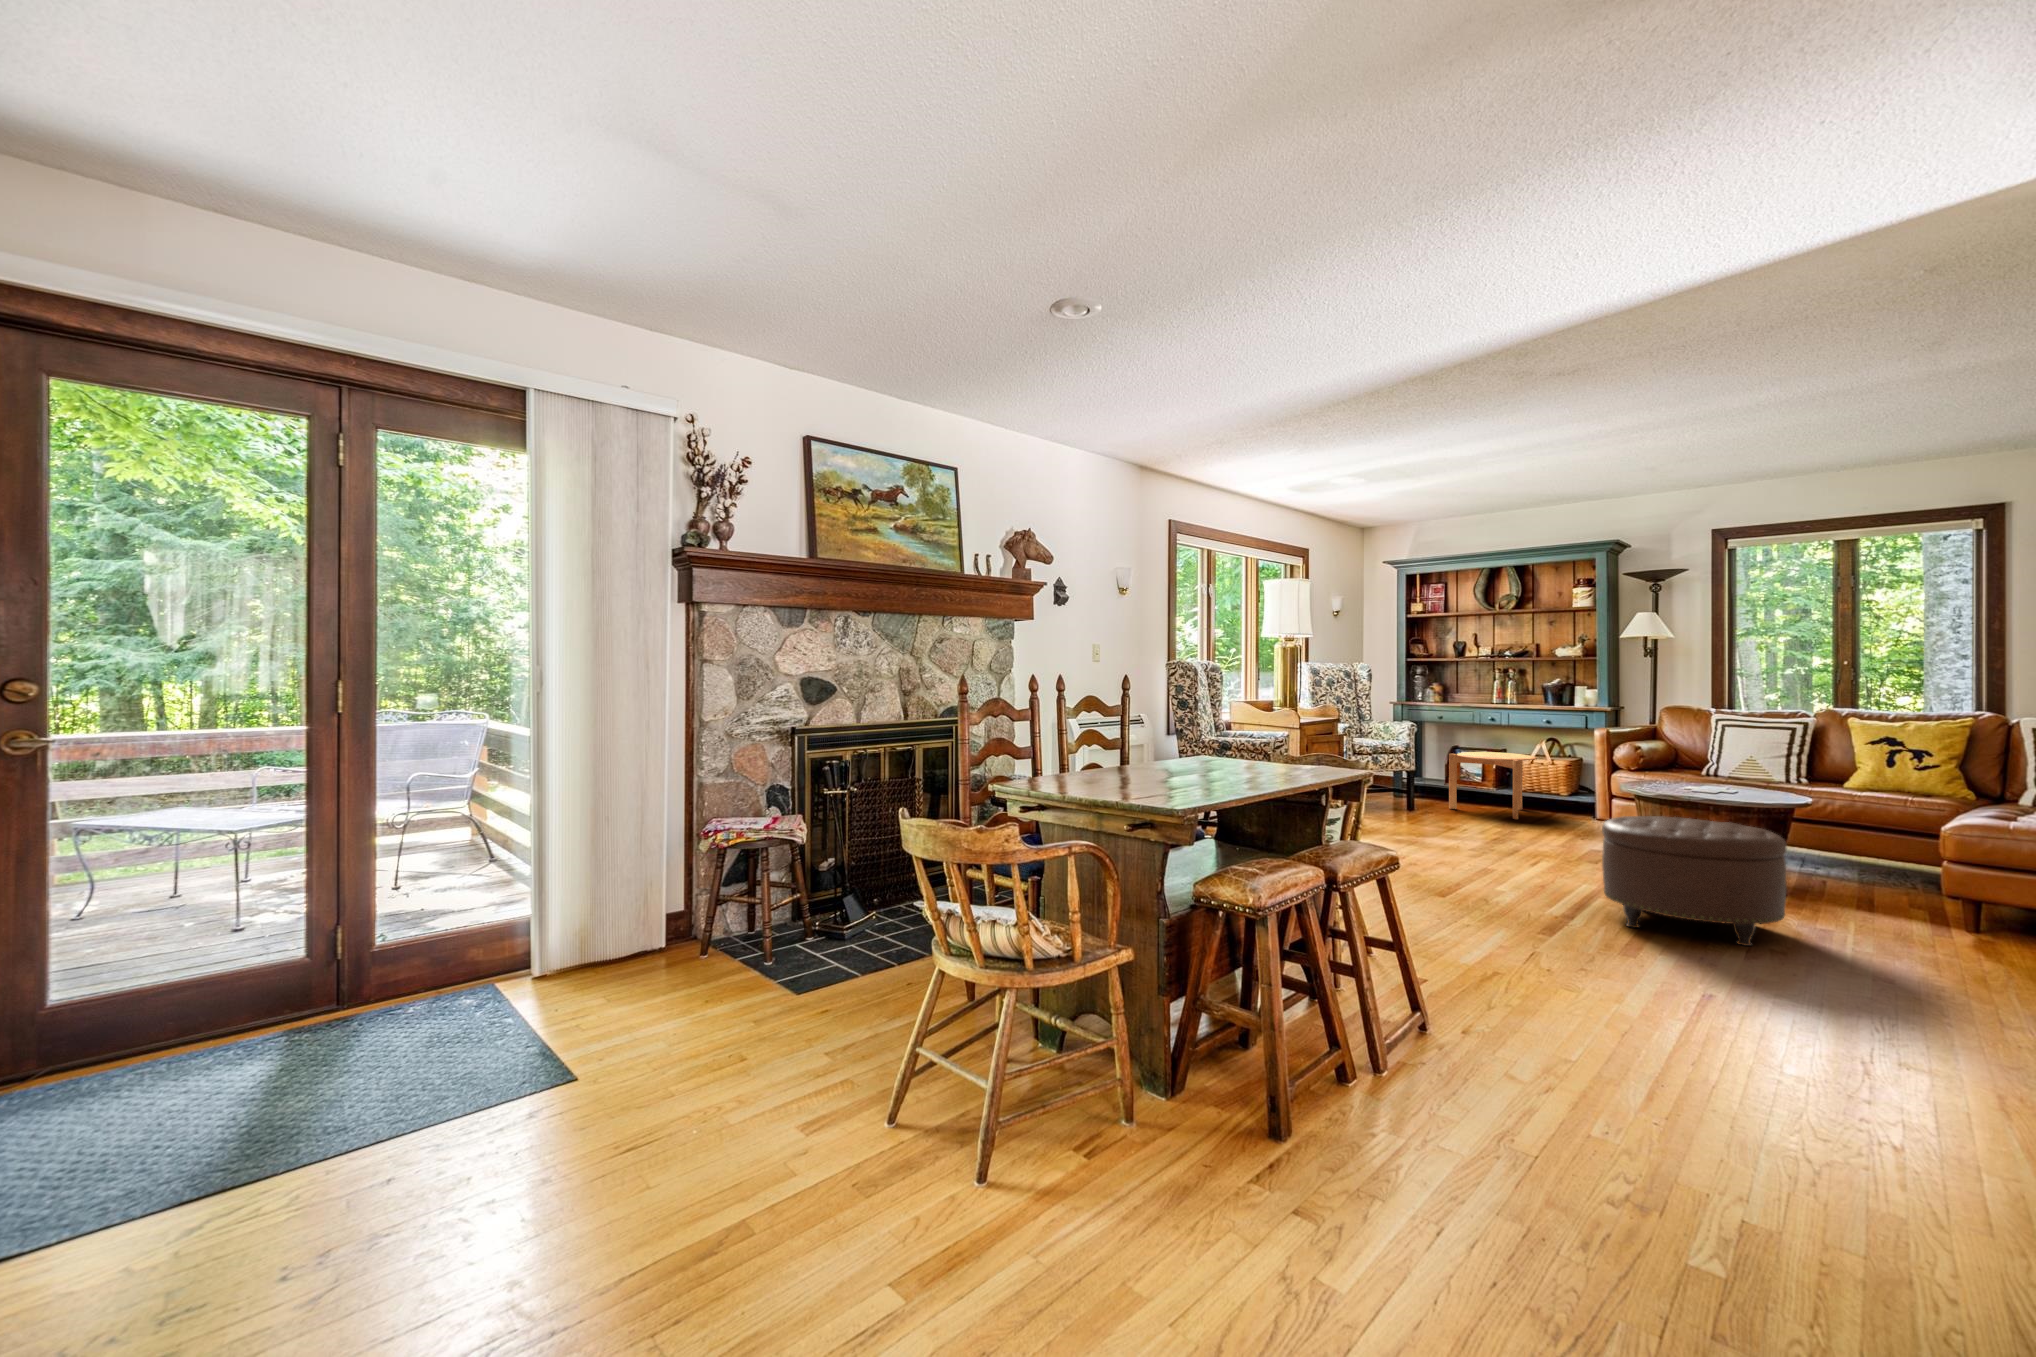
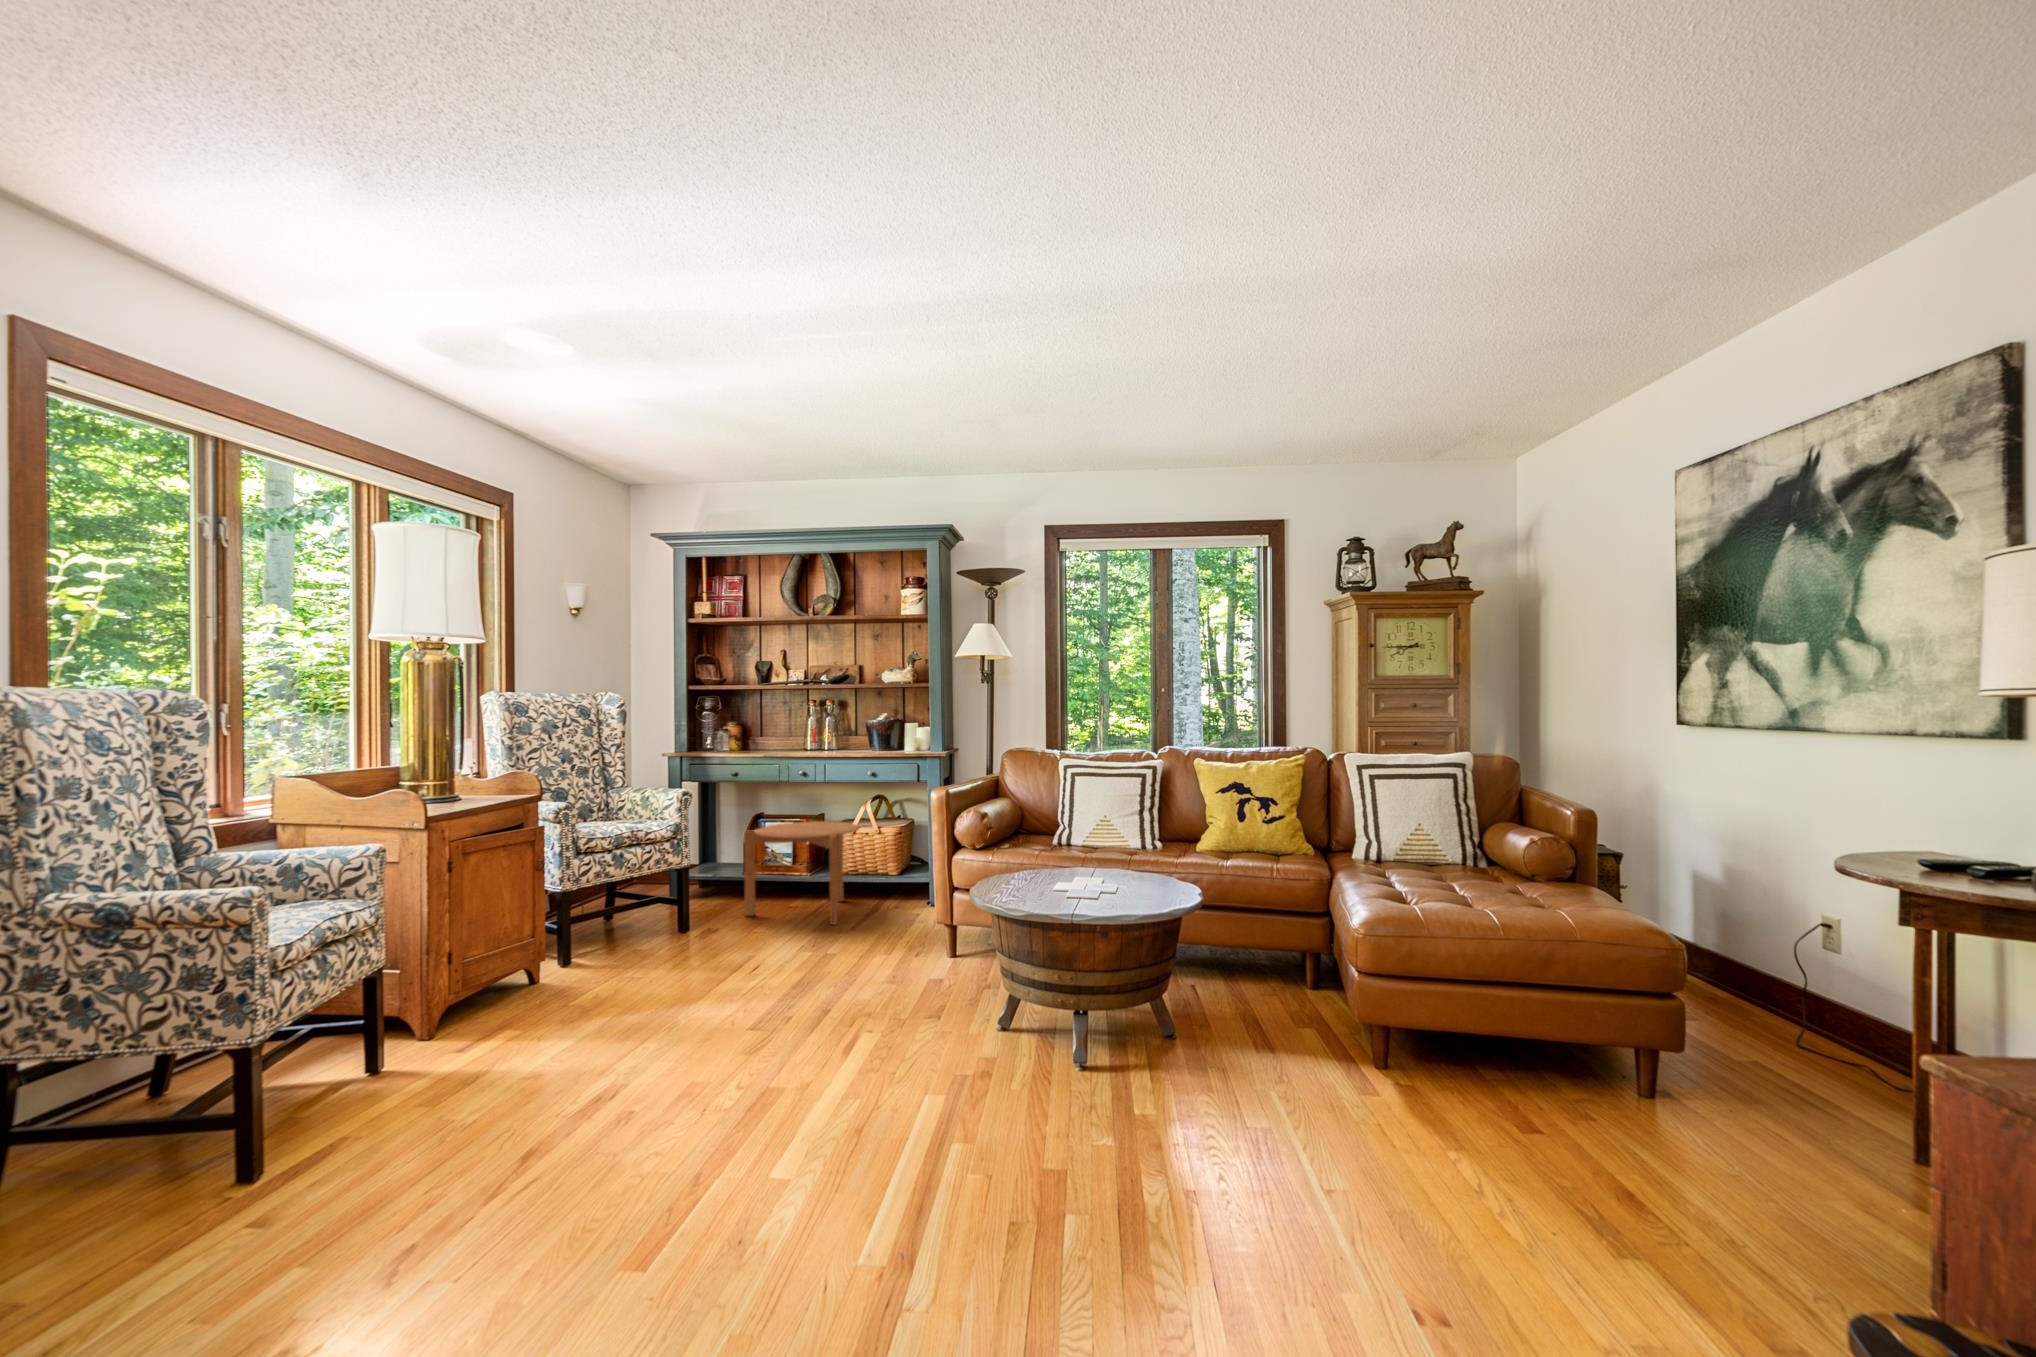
ottoman: present [1602,816,1786,946] -> none [967,965,1236,1237]

